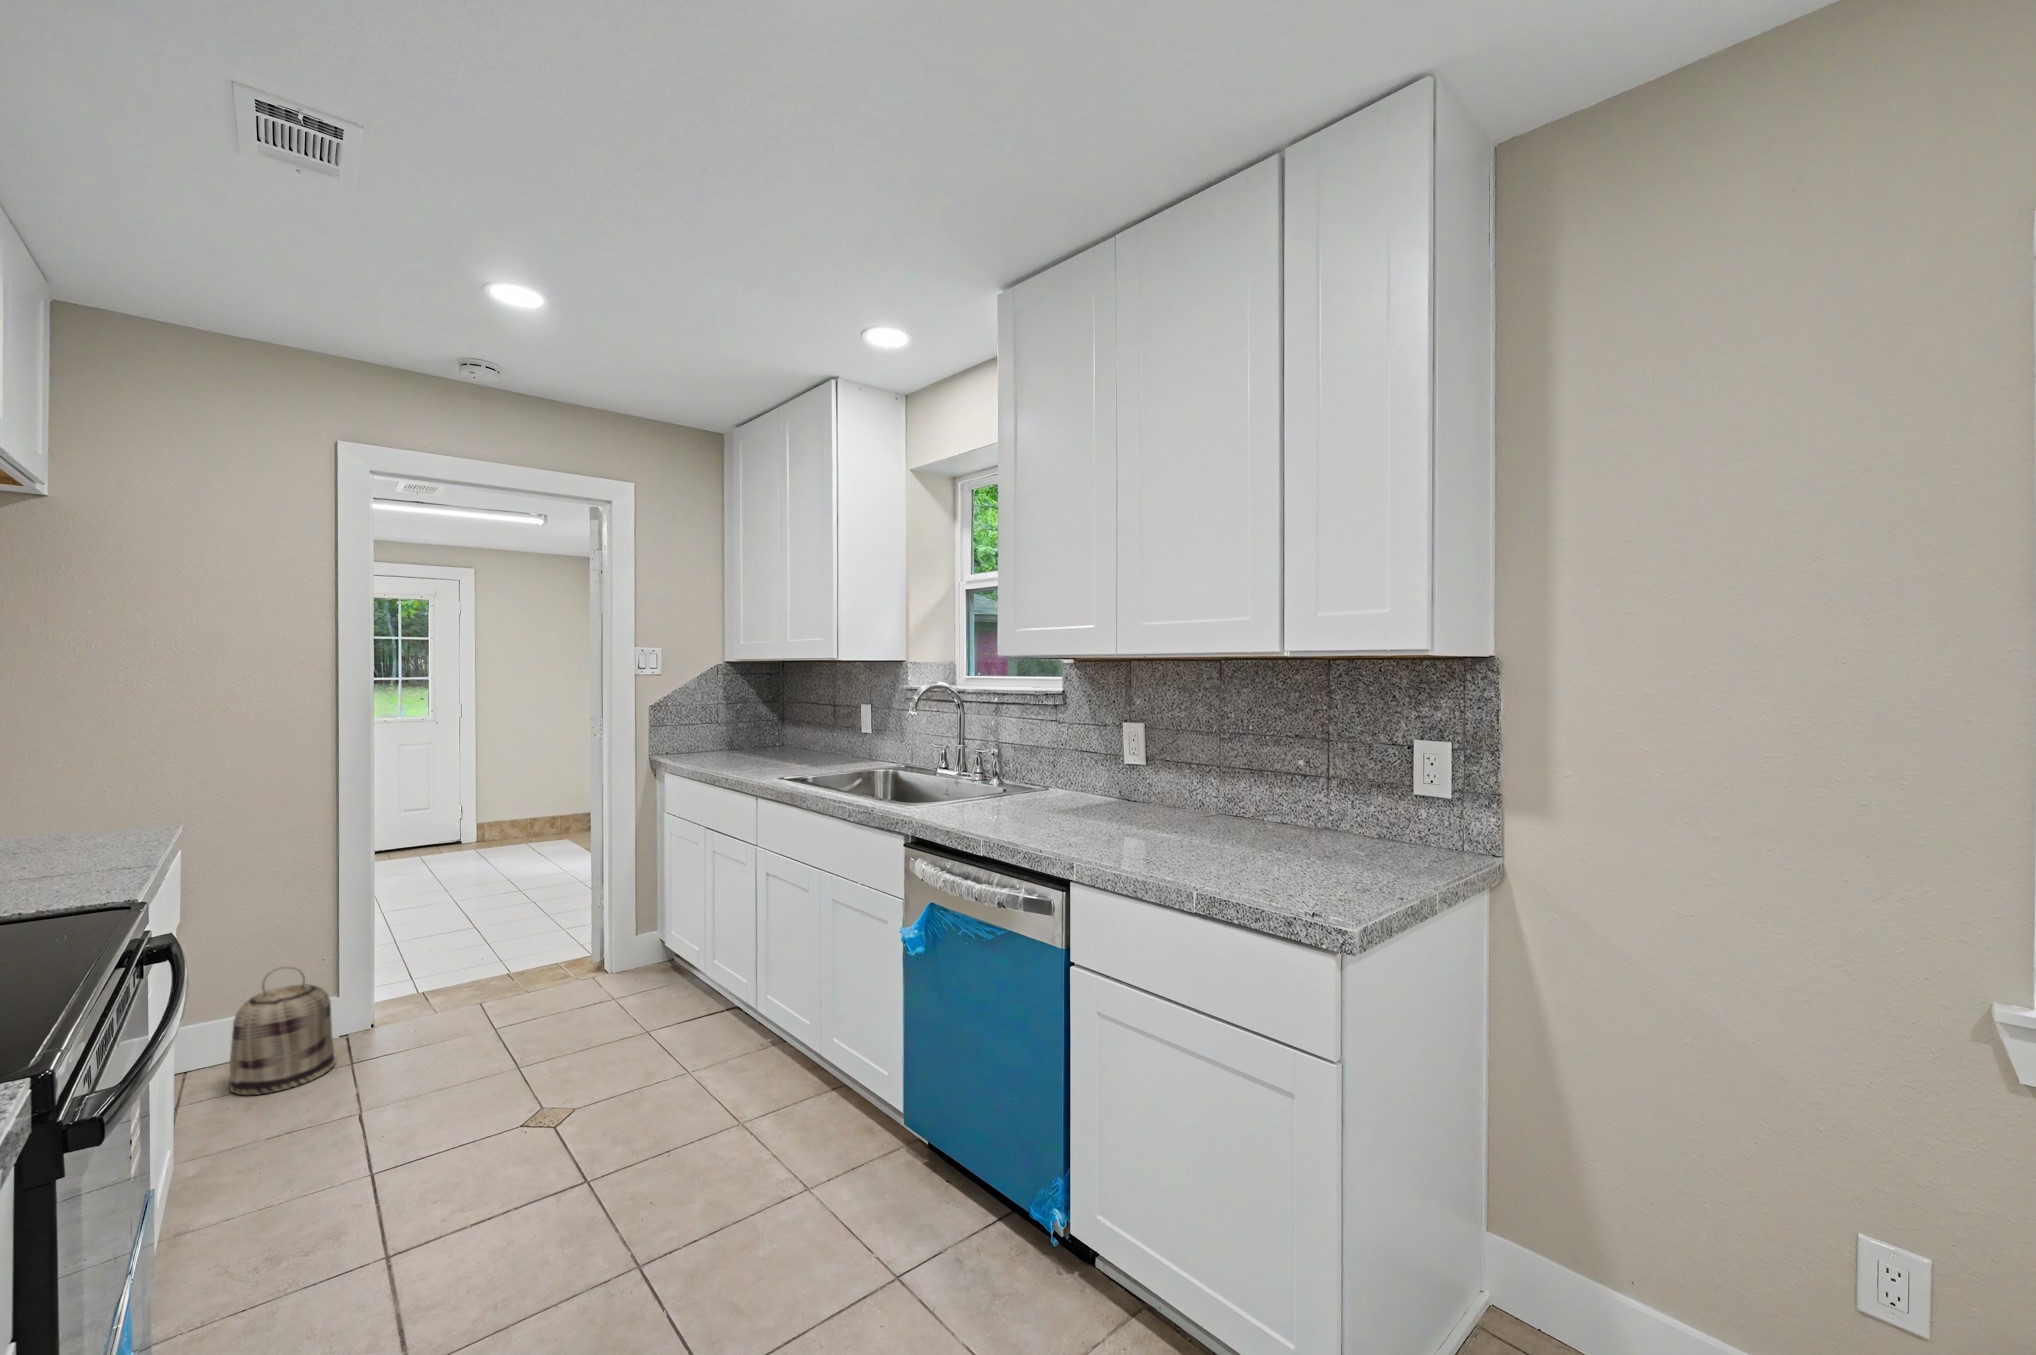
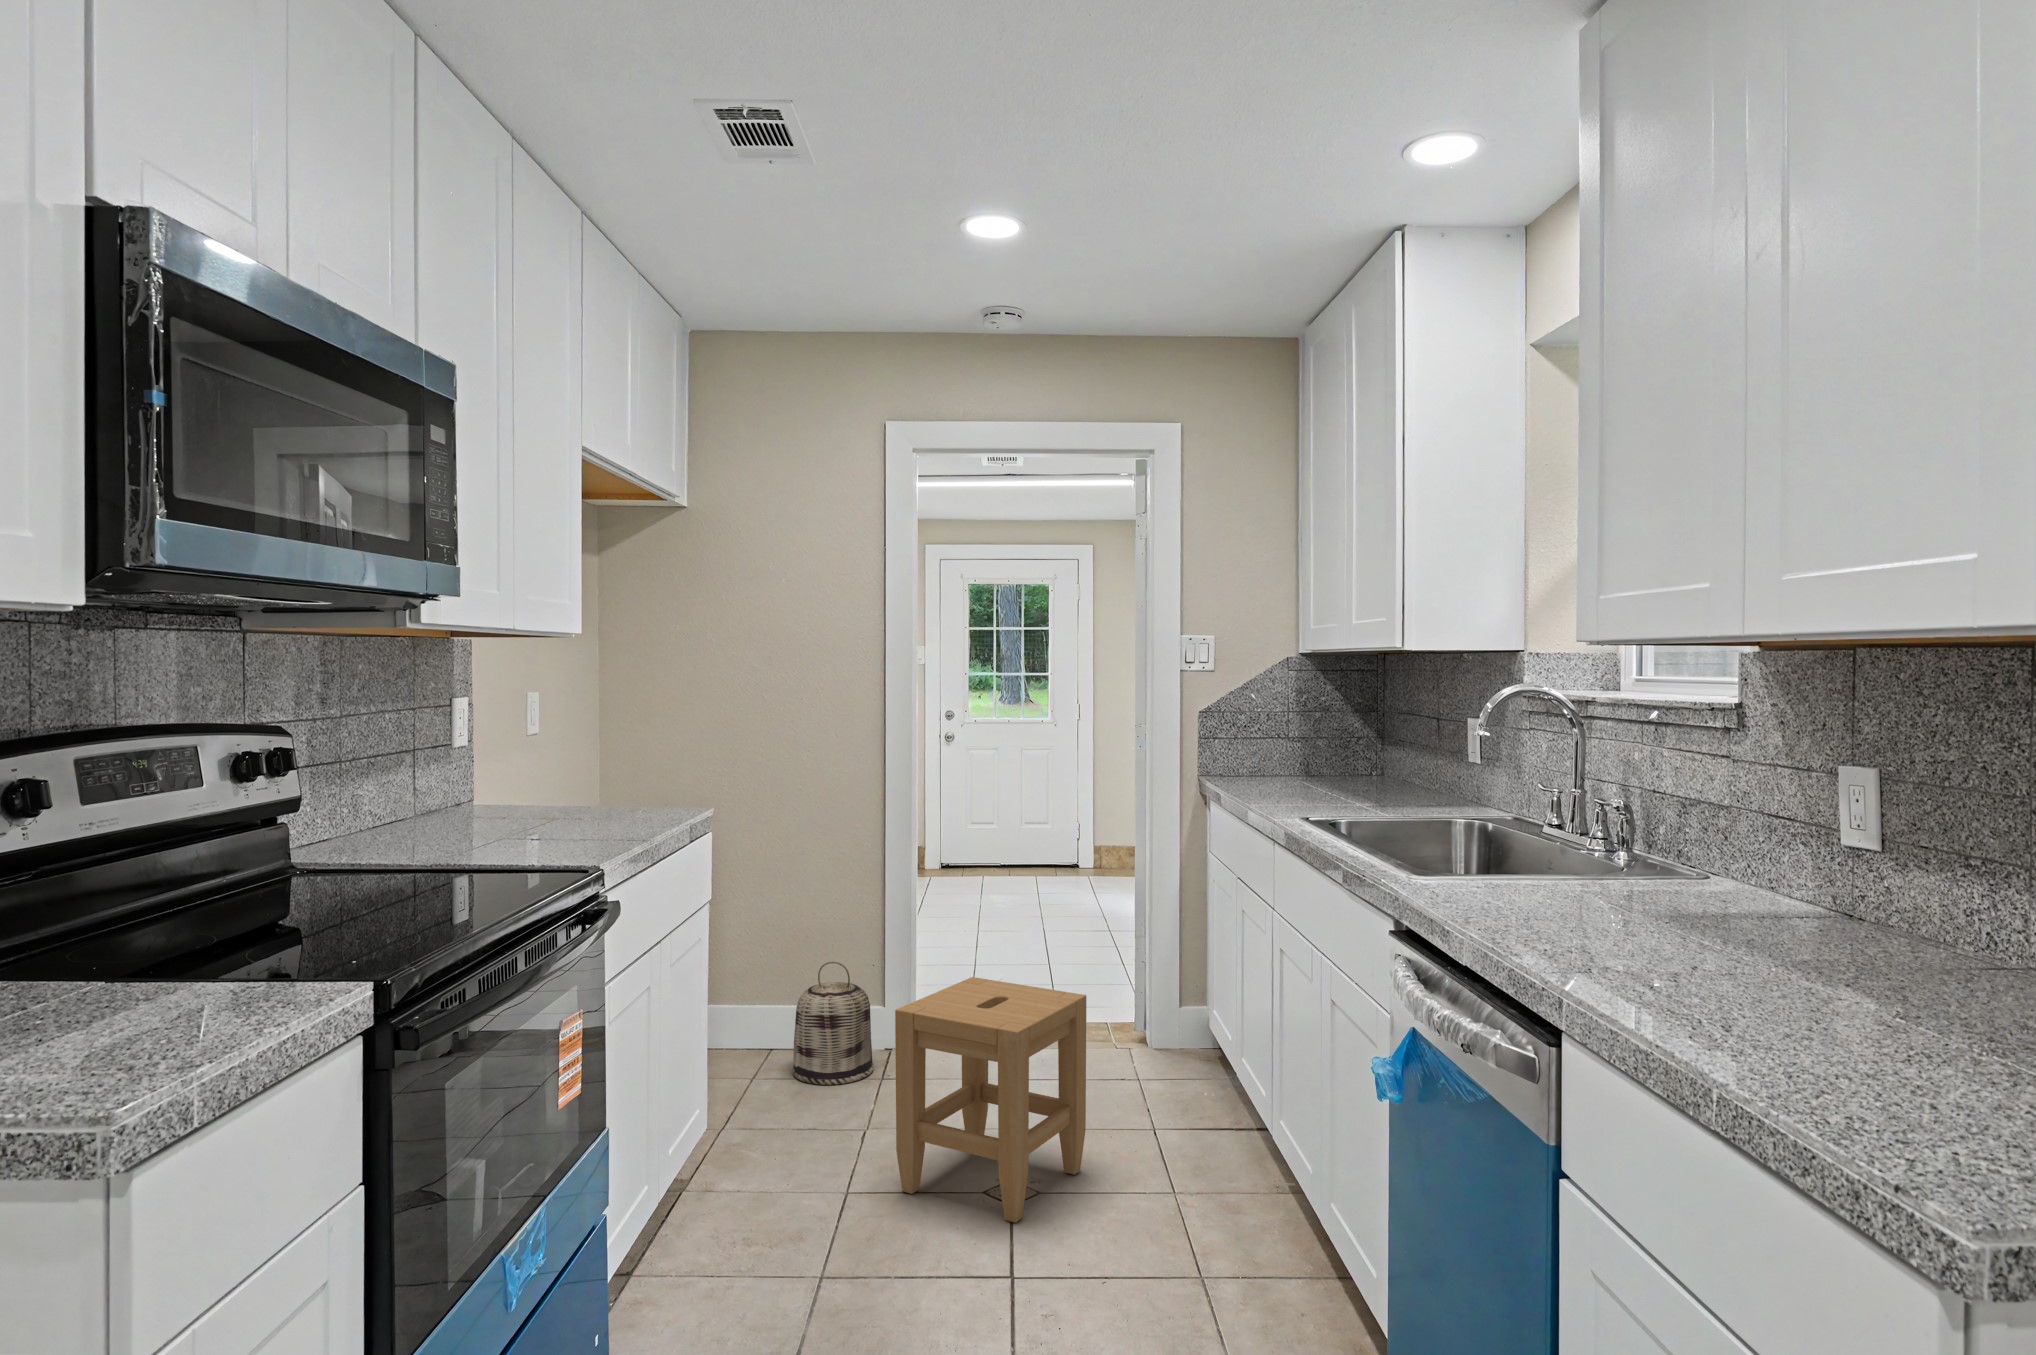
stool: none [427,939,607,1154] -> present [895,977,1086,1223]

